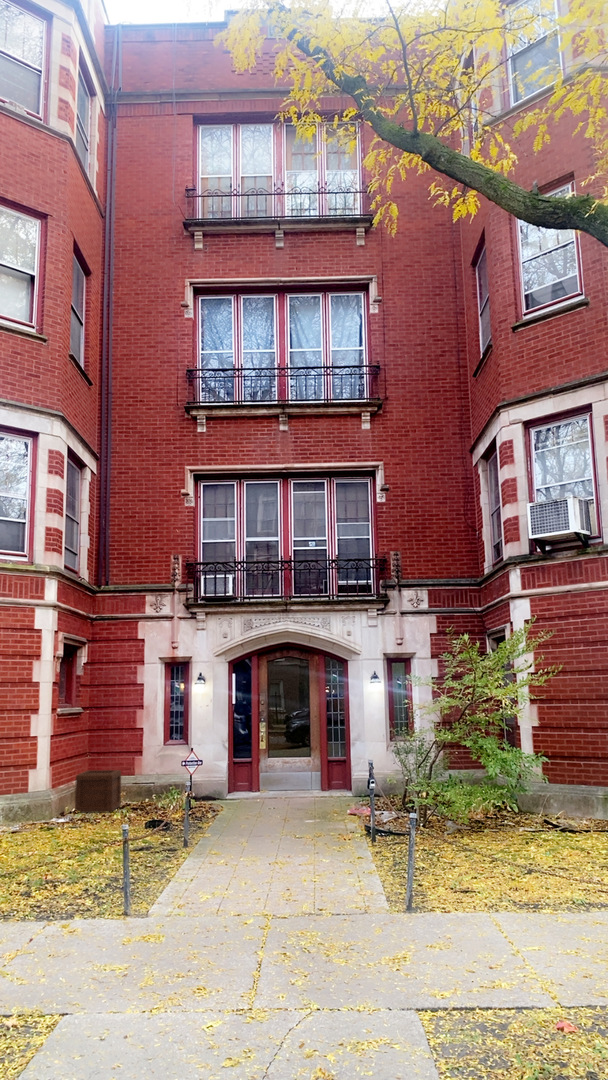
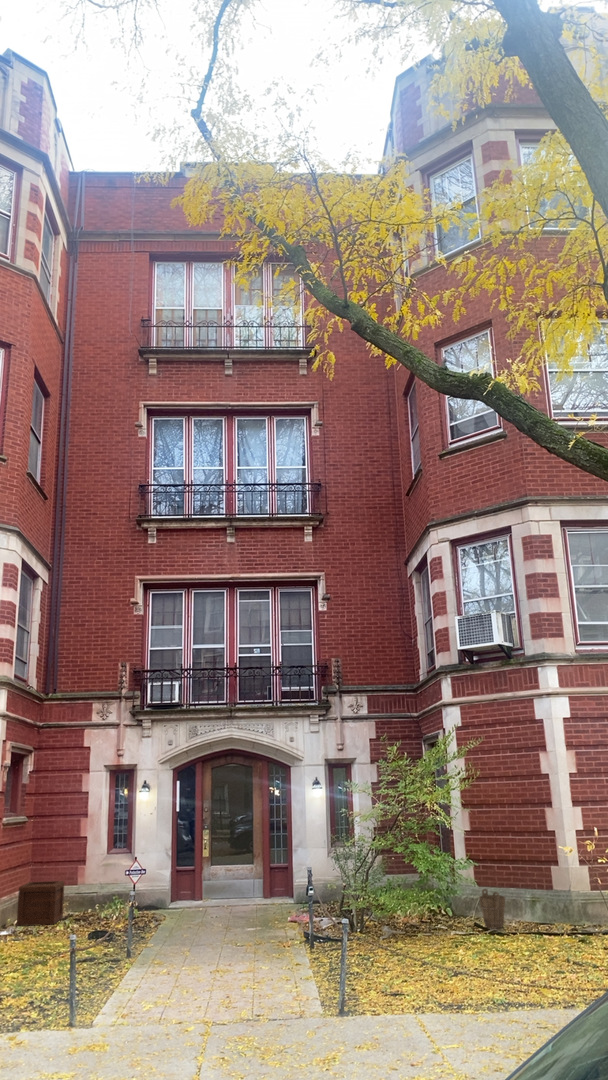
bucket: none [548,785,577,826] -> present [479,889,505,929]

